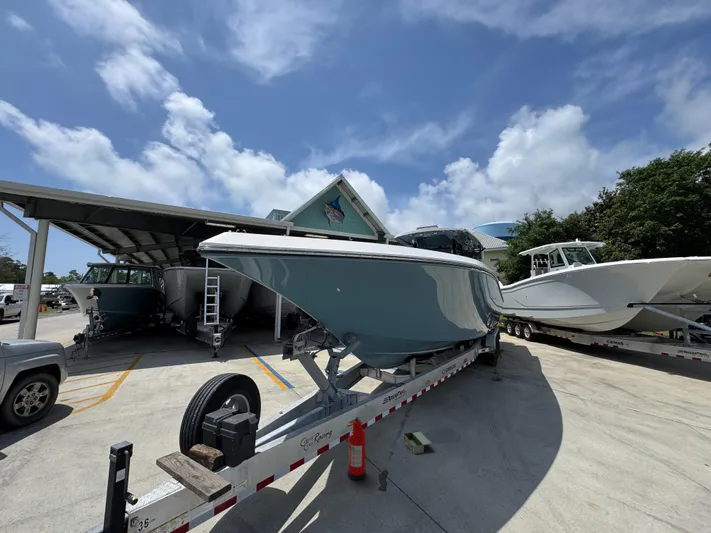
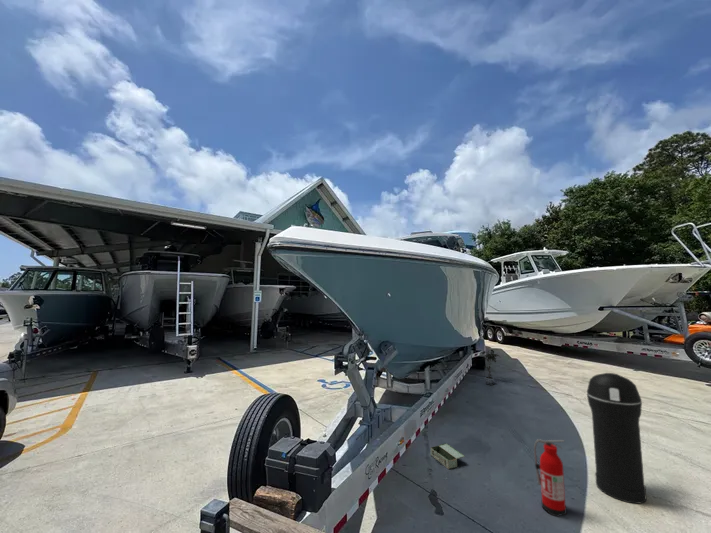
trash can: none [550,369,605,500] -> present [587,373,646,503]
fire extinguisher: present [348,416,366,480] -> present [534,439,566,516]

